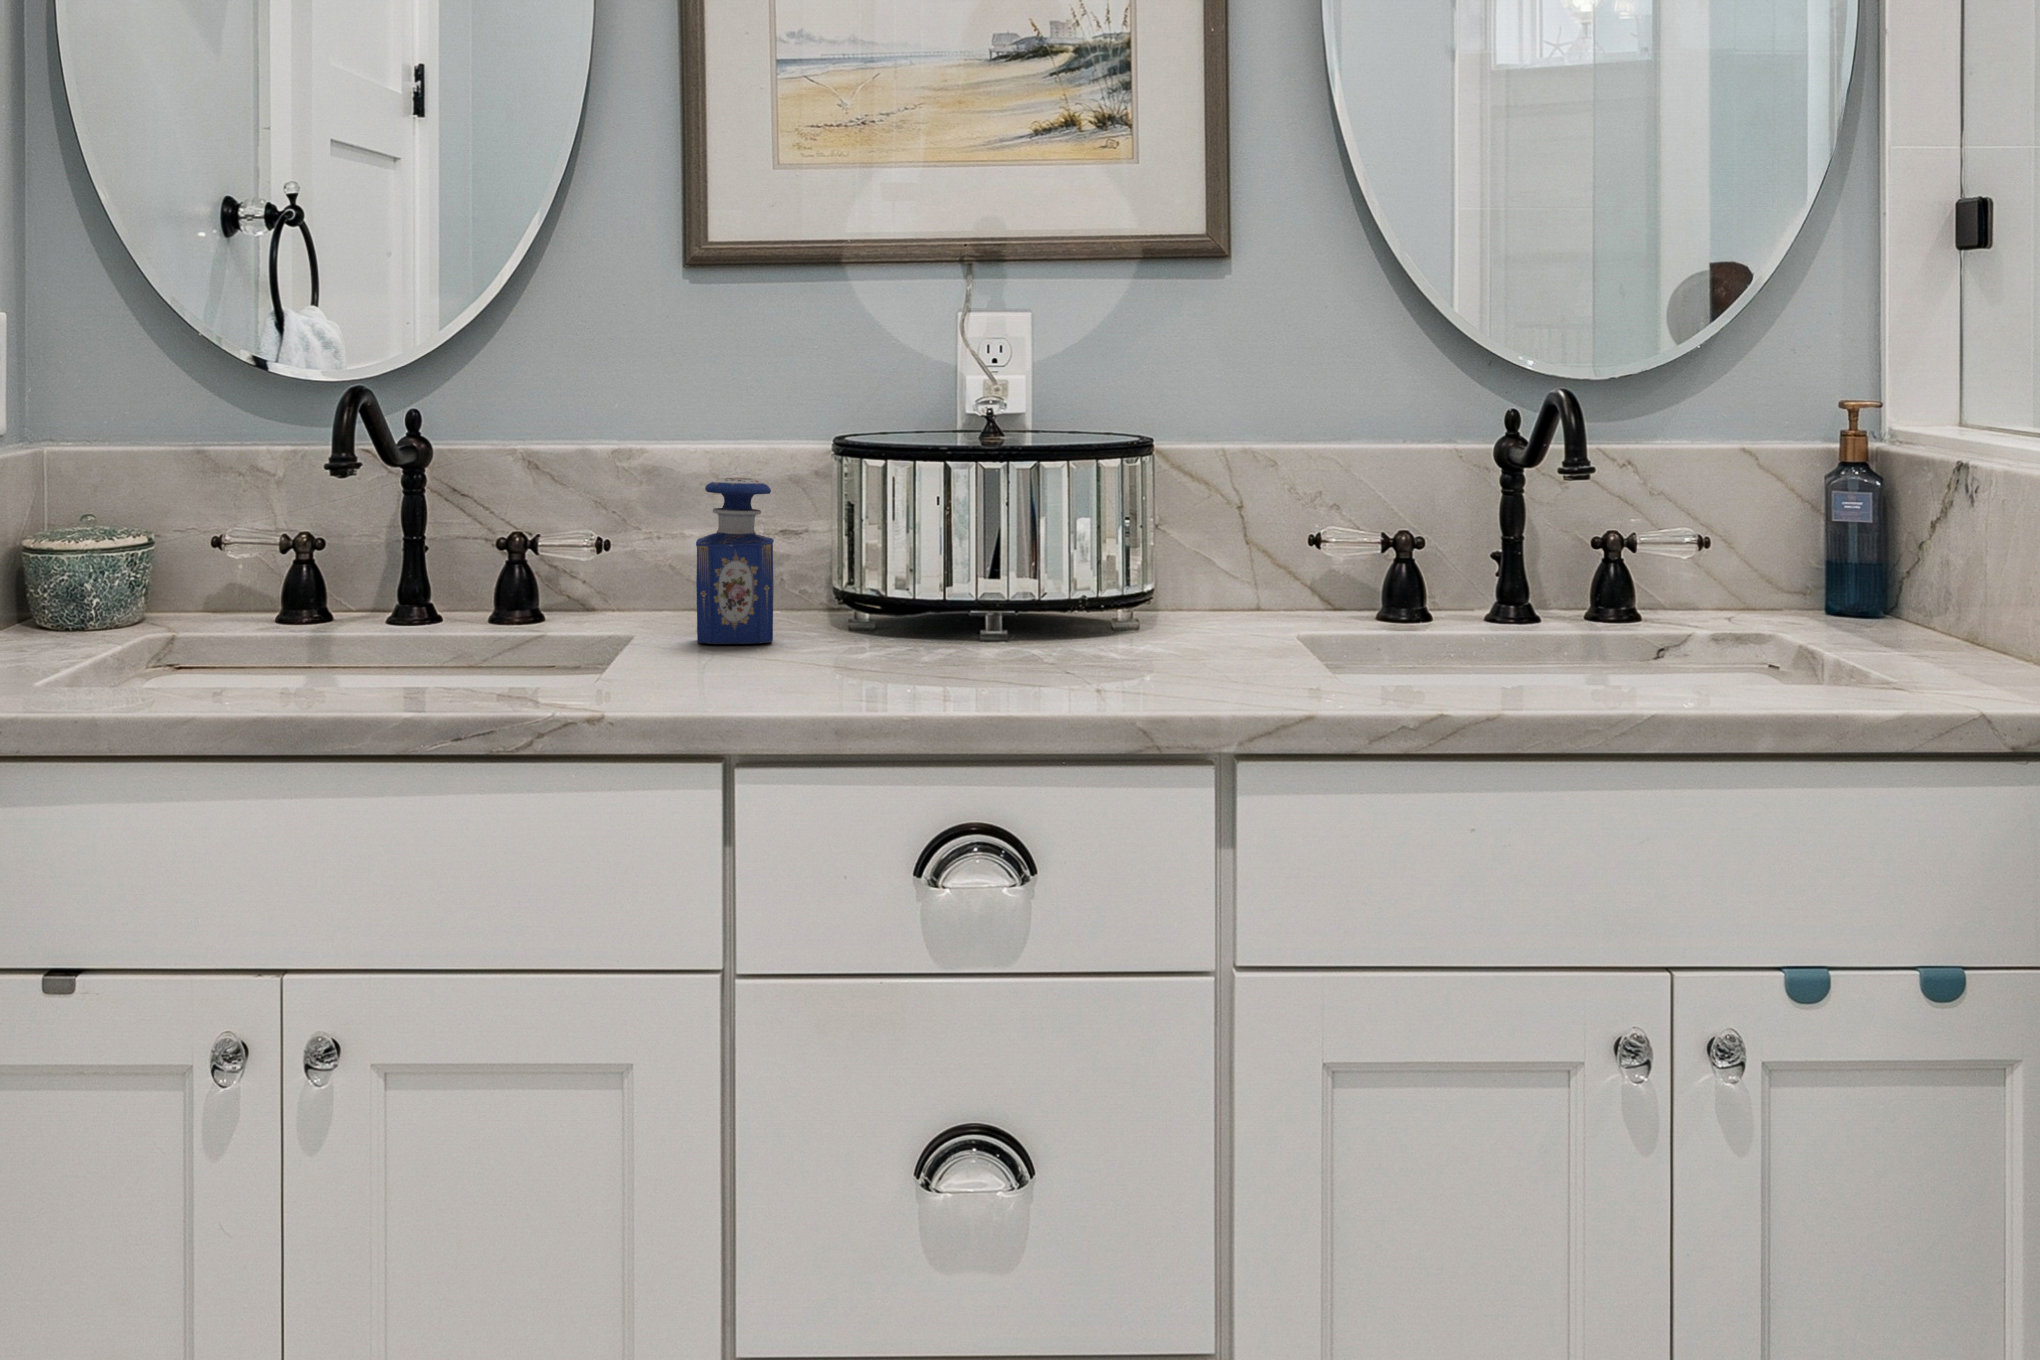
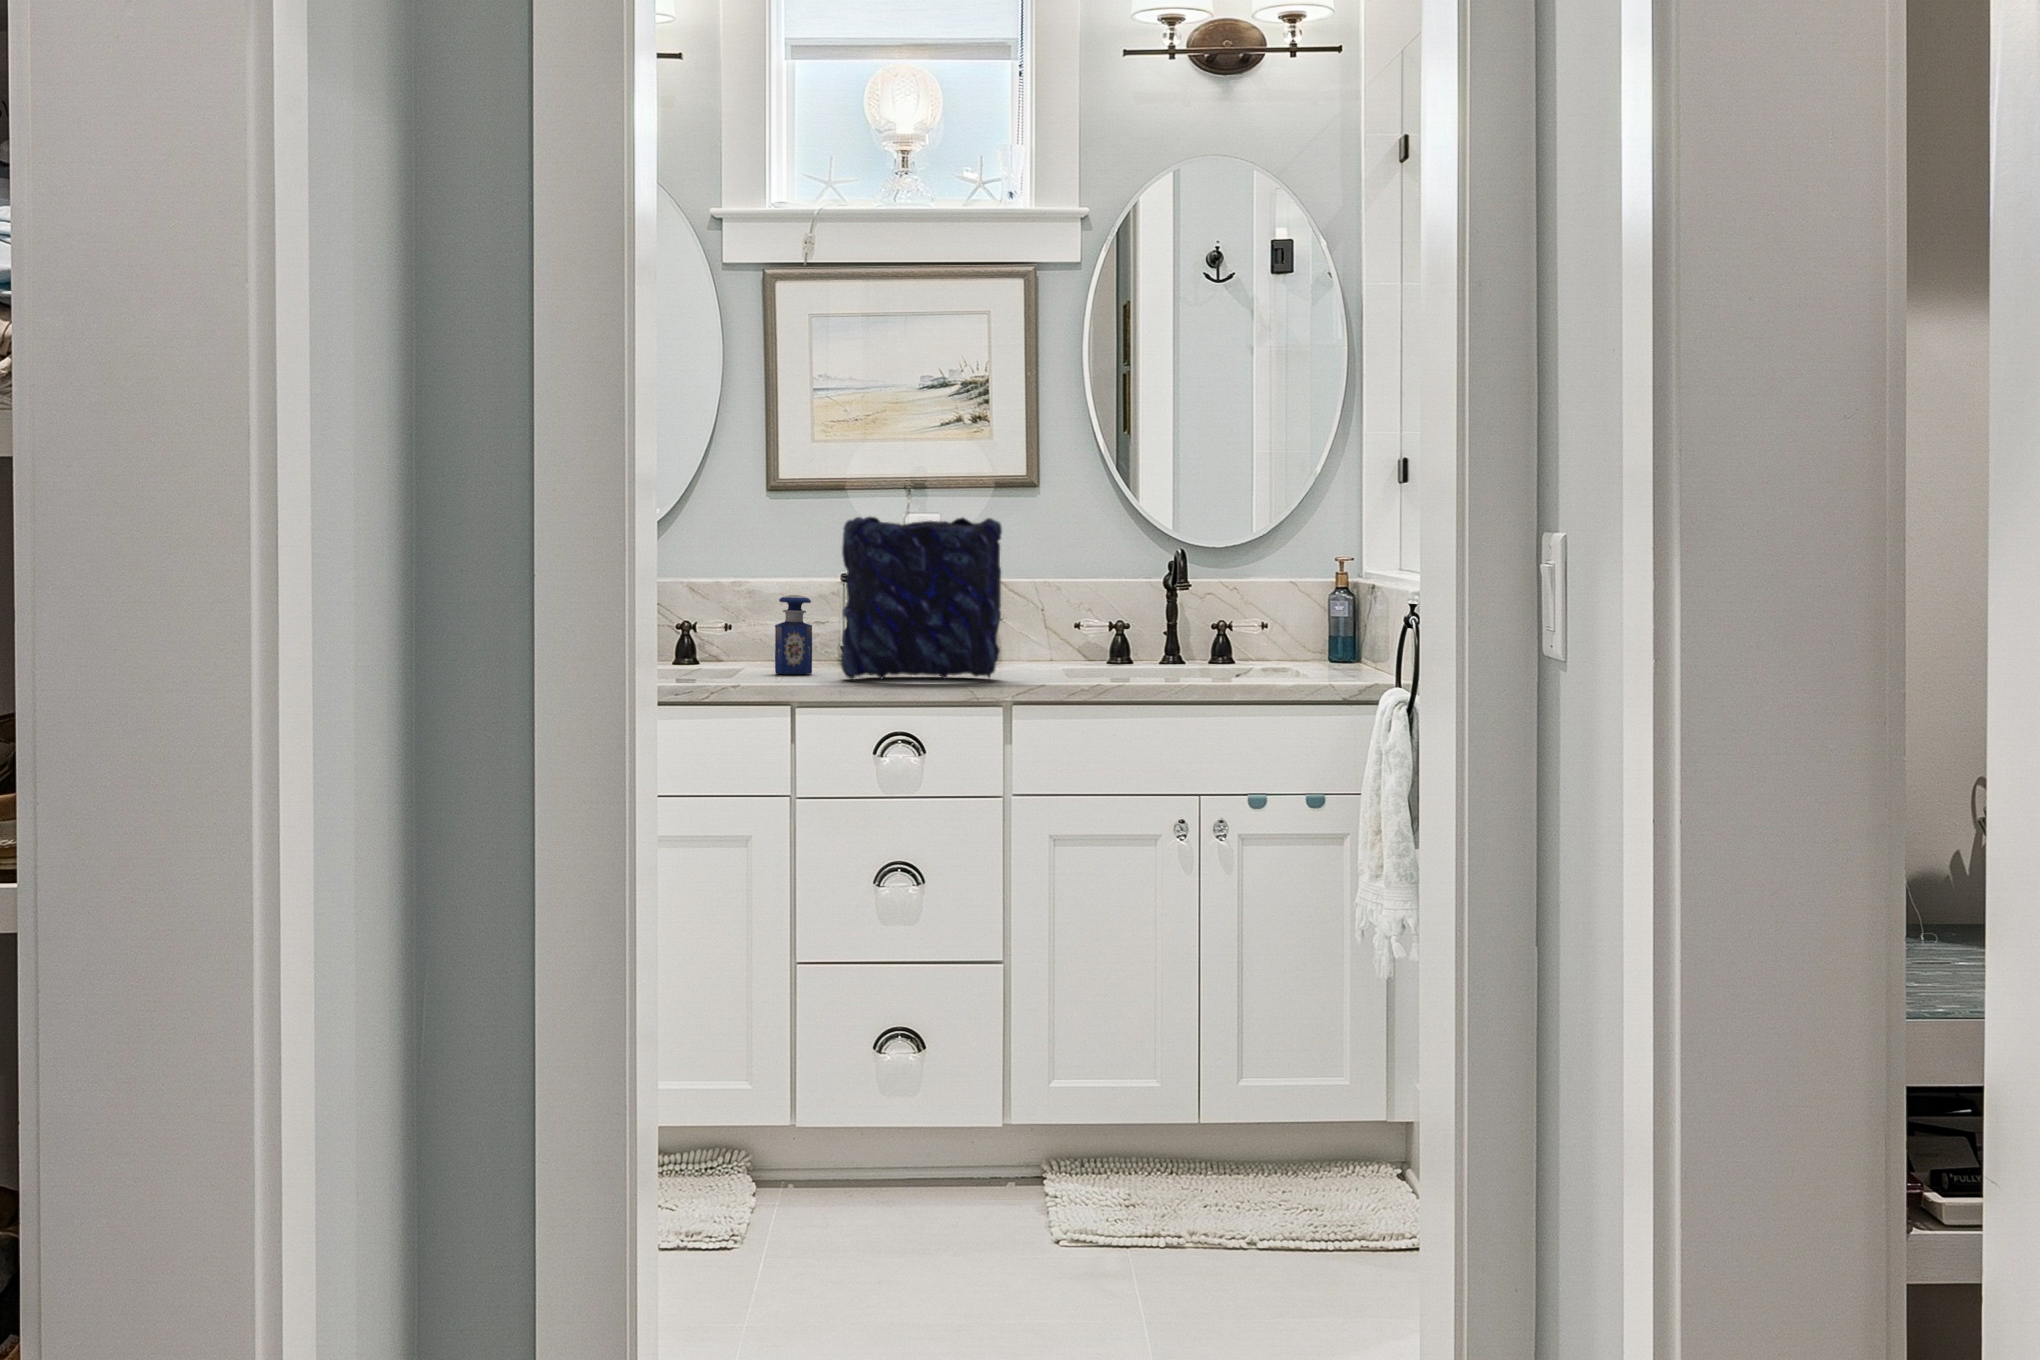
vase: none [831,311,1185,682] -> present [841,517,1002,679]

